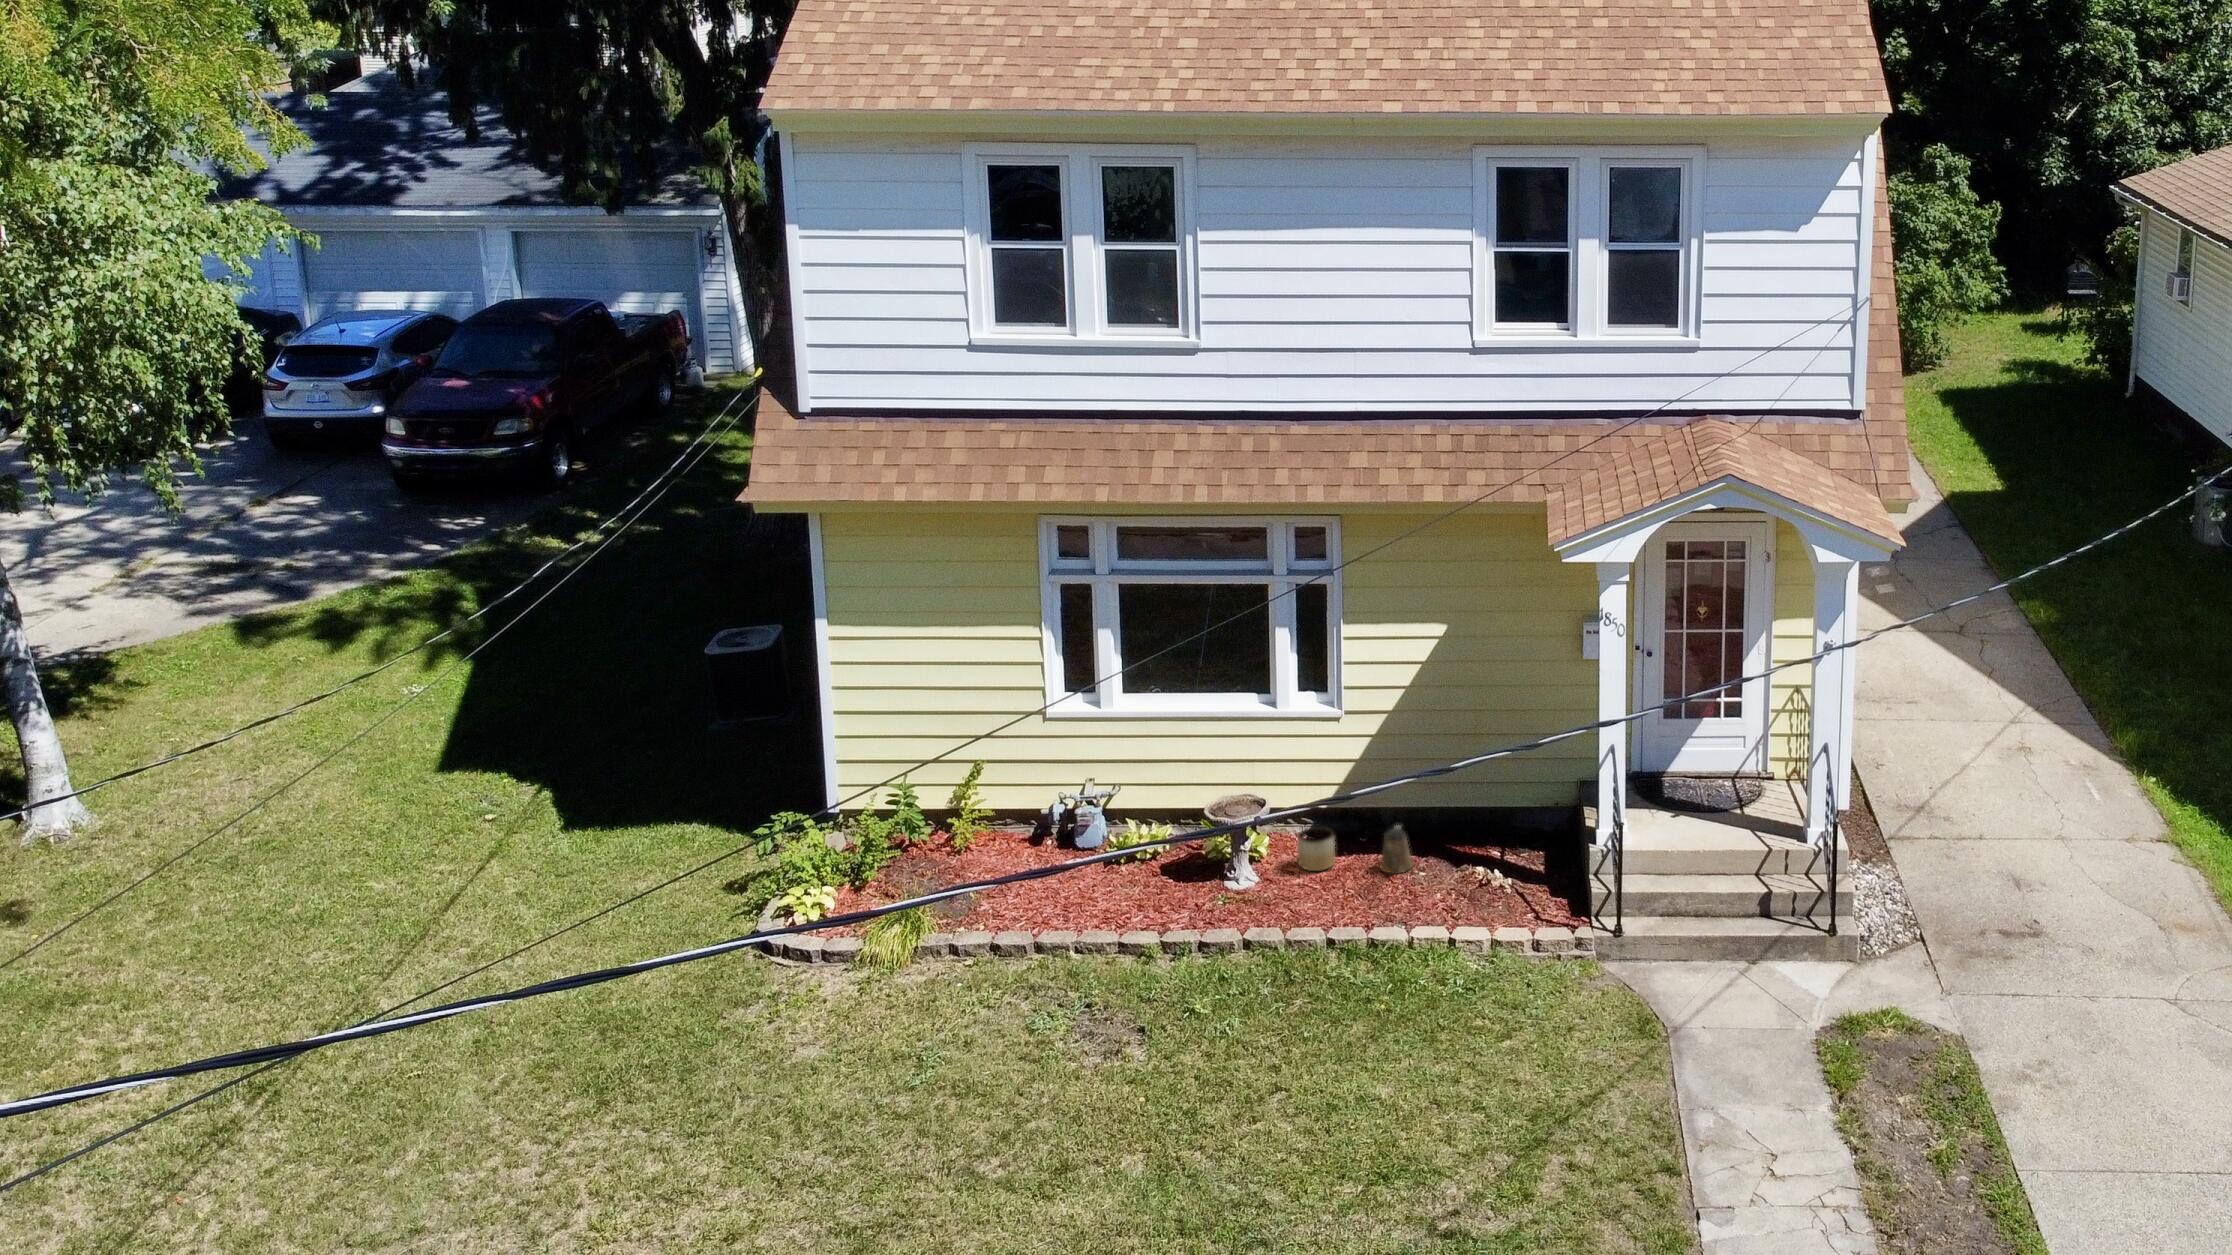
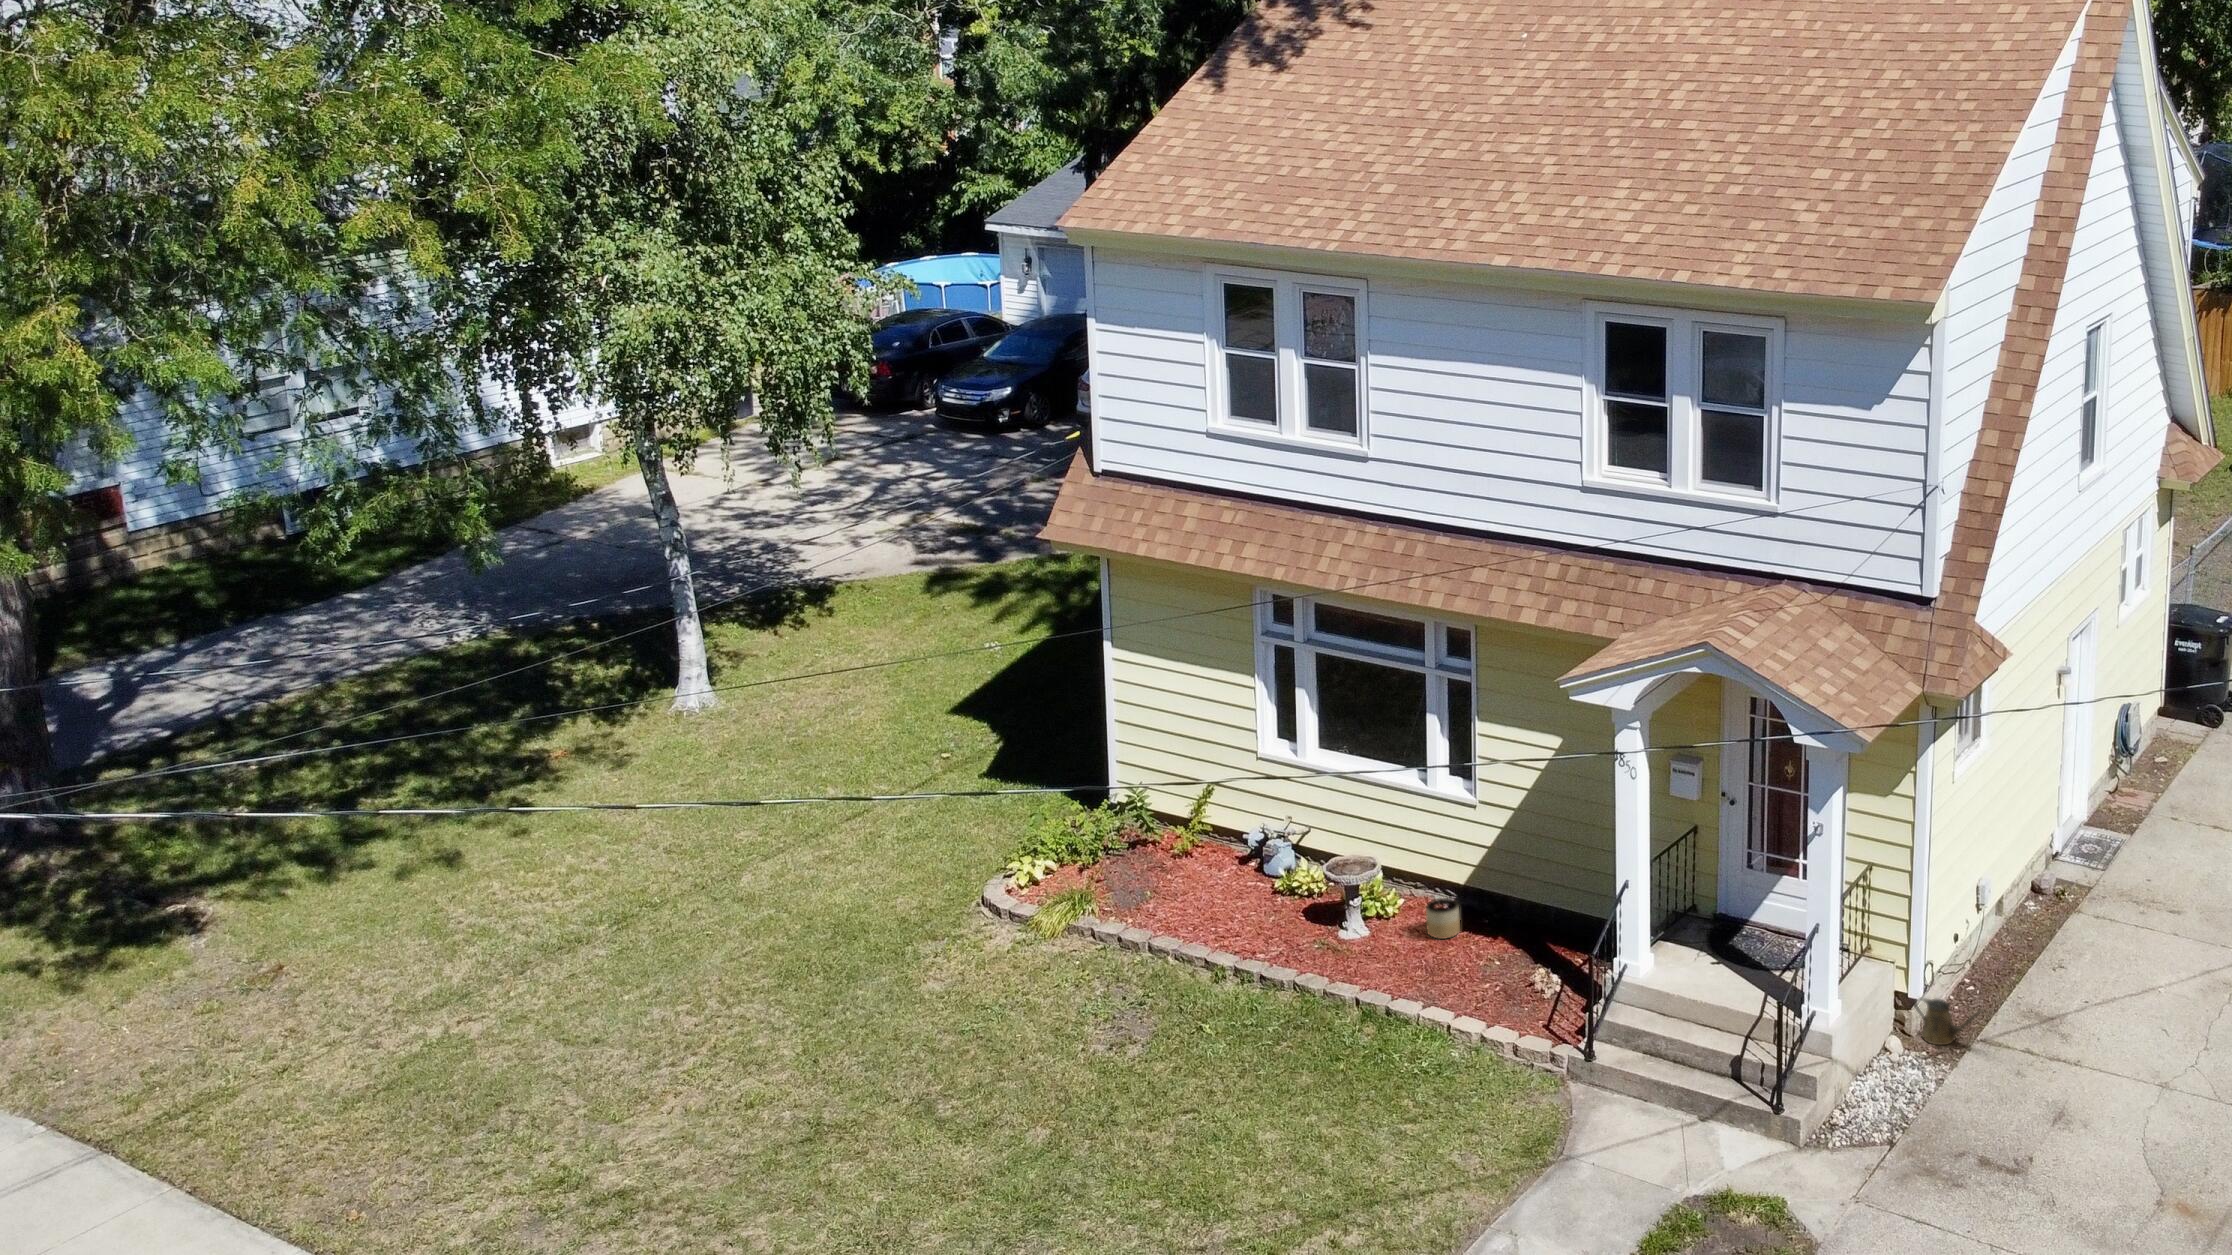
watering can: present [1380,825,1413,874] -> present [1914,997,1982,1045]

